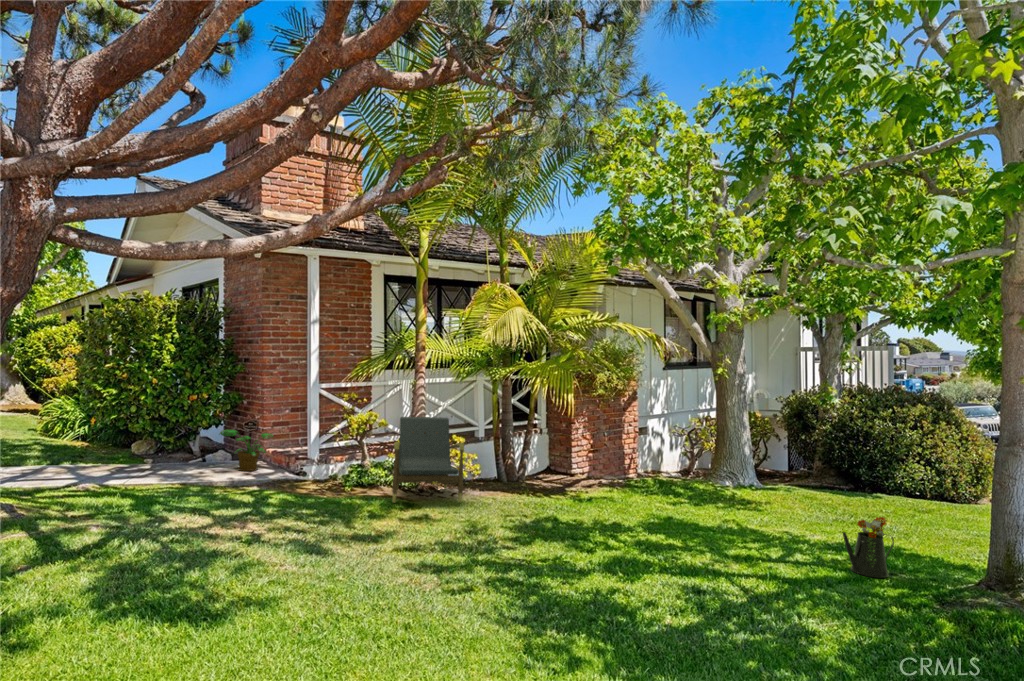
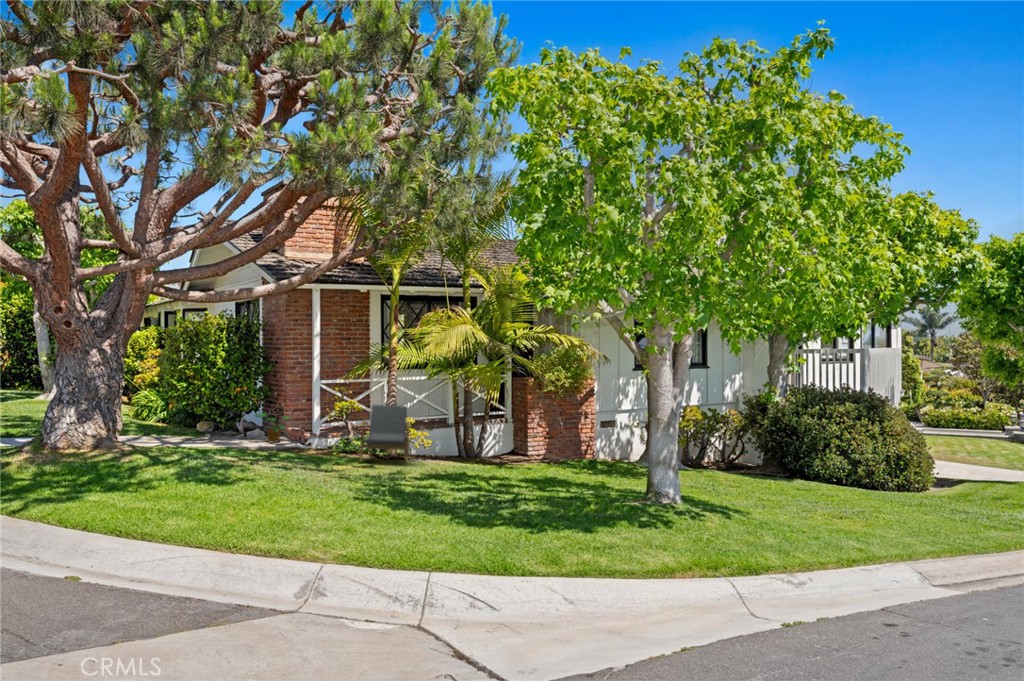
watering can: present [843,517,894,578] -> none [620,469,652,507]

